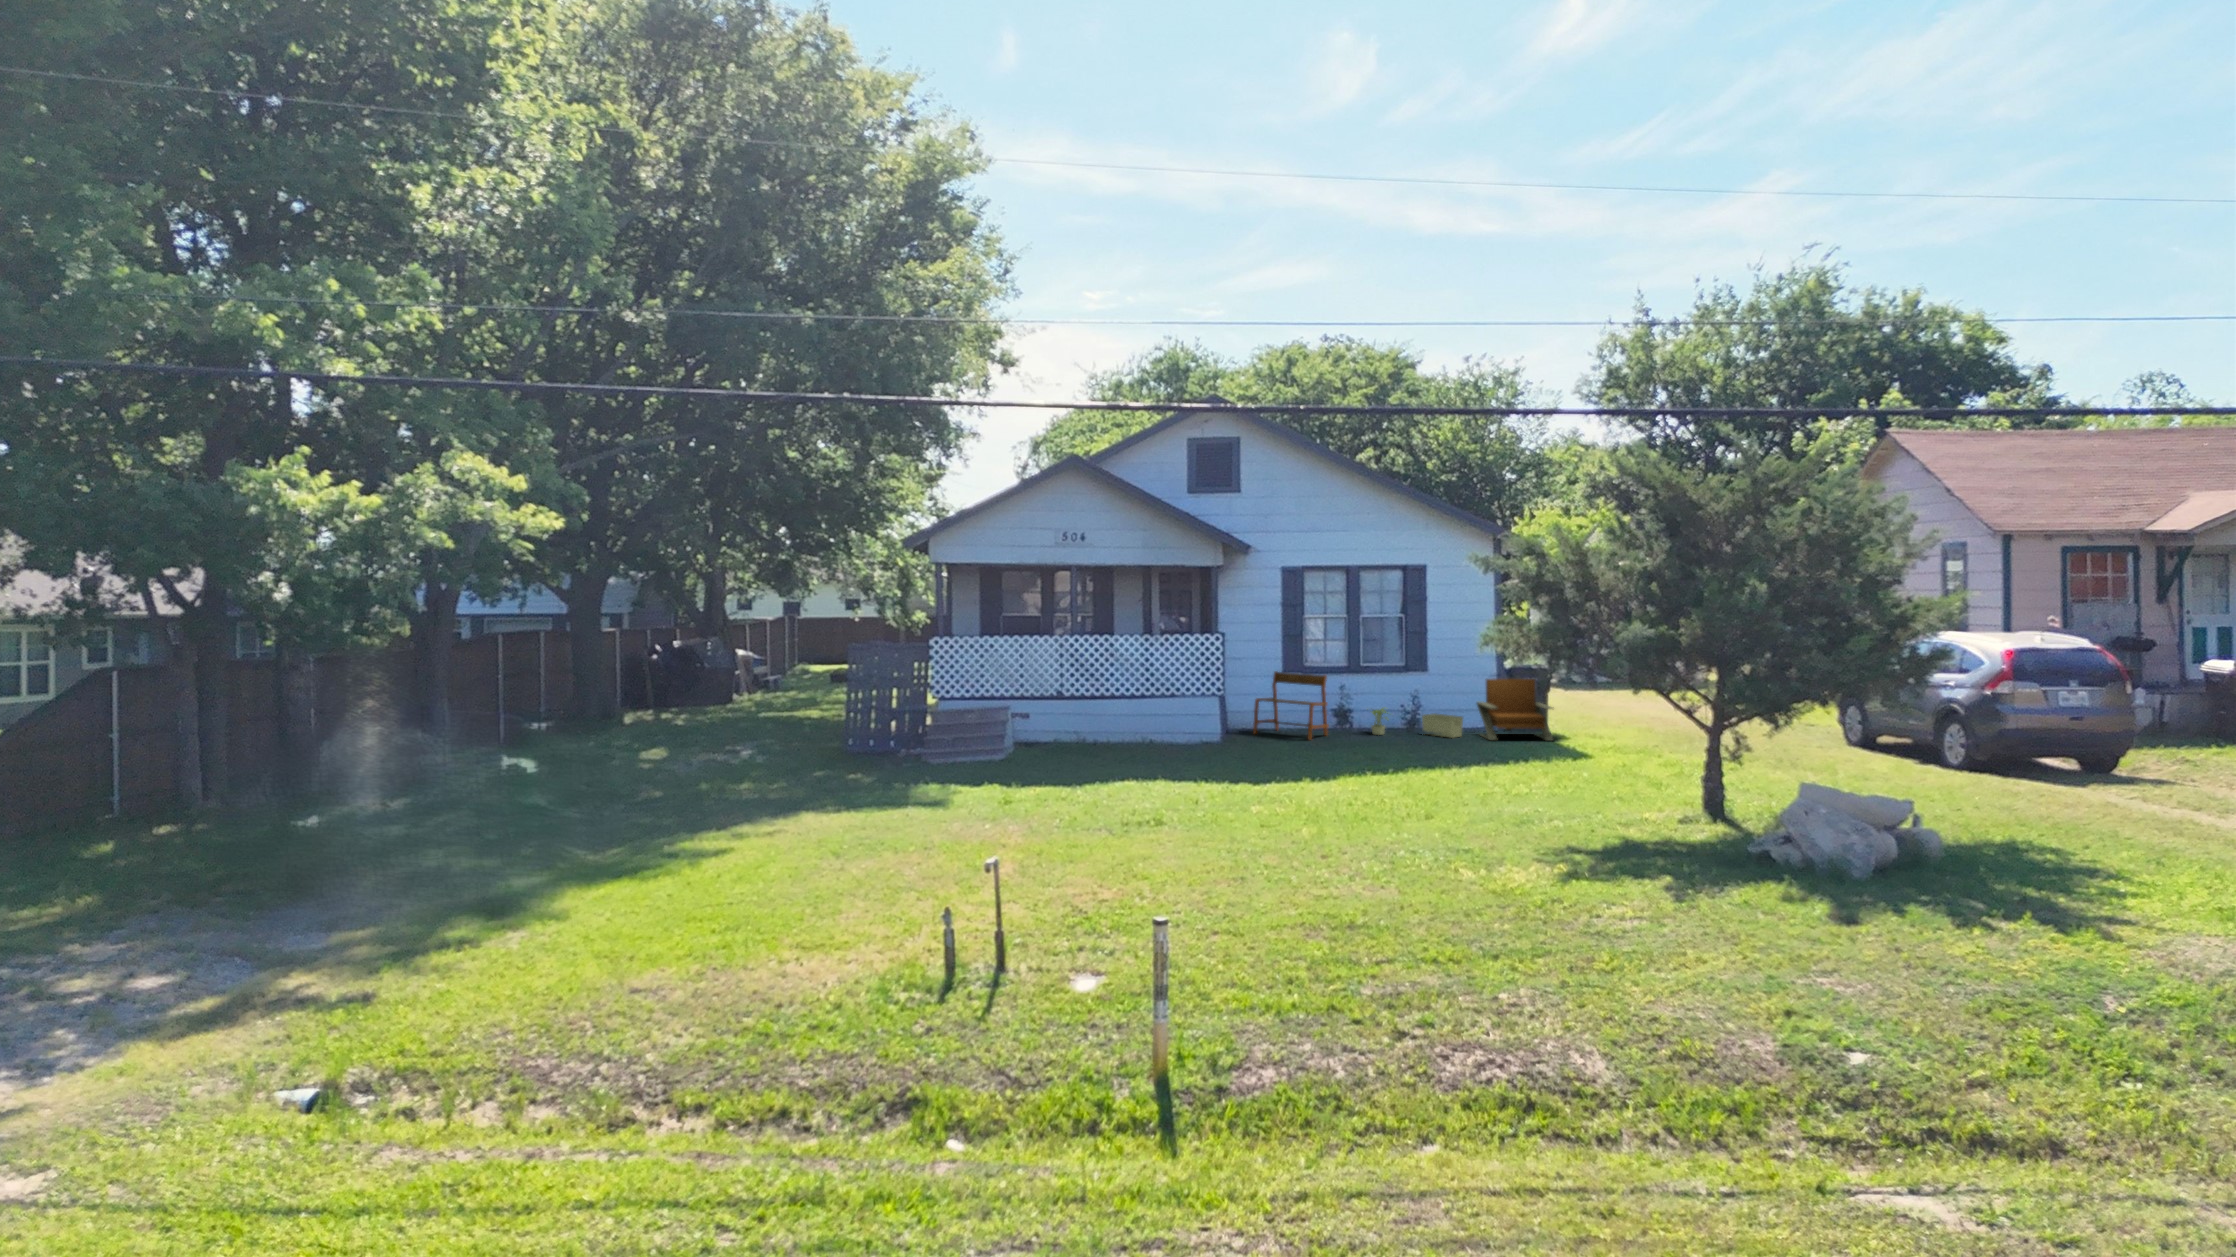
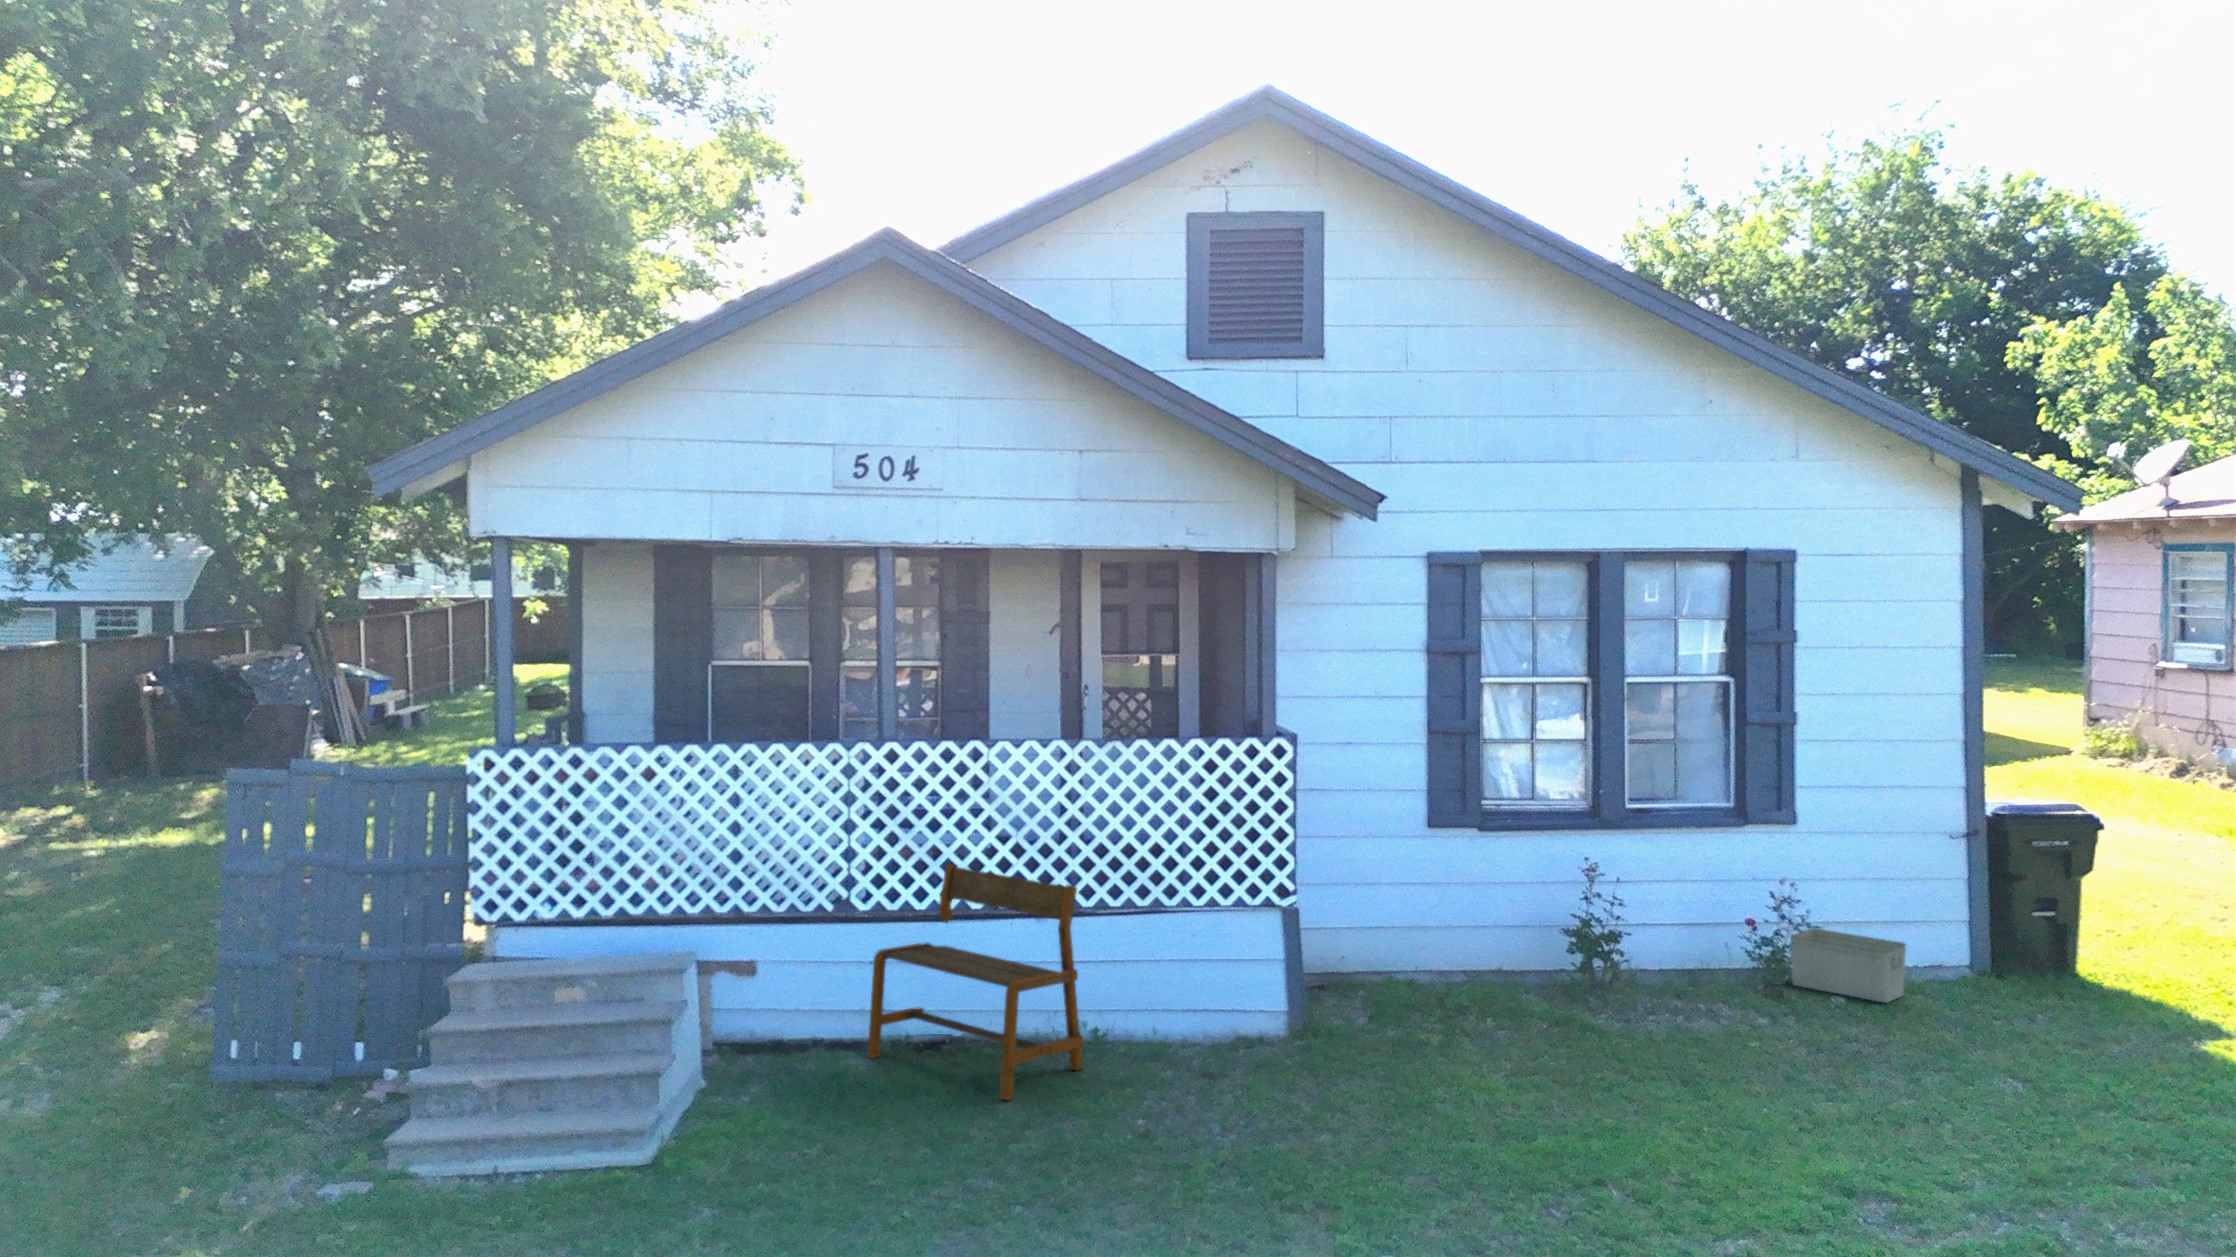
bench: present [1253,671,1328,740] -> present [867,864,1083,1100]
lounge chair: present [1477,679,1553,741] -> none [1920,840,2169,1015]
potted plant: present [1372,708,1388,735] -> none [1649,917,1720,990]

